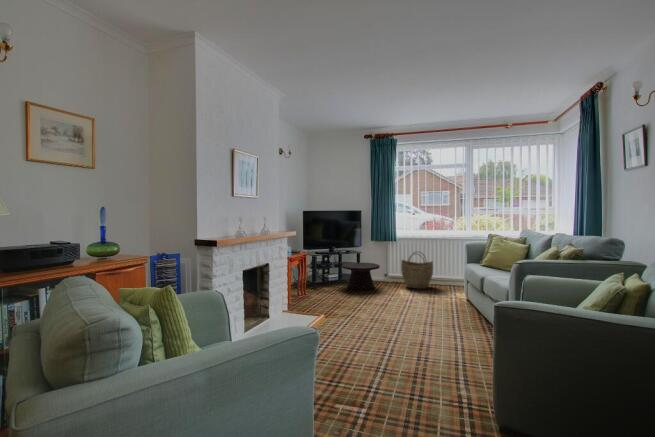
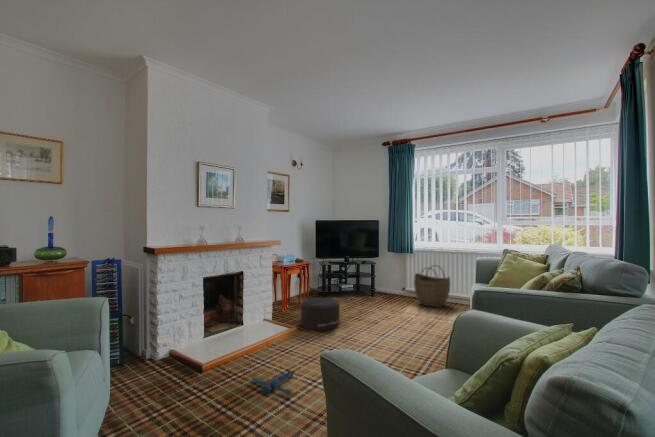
side table: present [342,263,380,290] -> none [351,274,391,303]
pouf: none [312,286,361,316] -> present [297,298,340,330]
plush toy: none [335,346,382,365] -> present [252,369,295,395]

